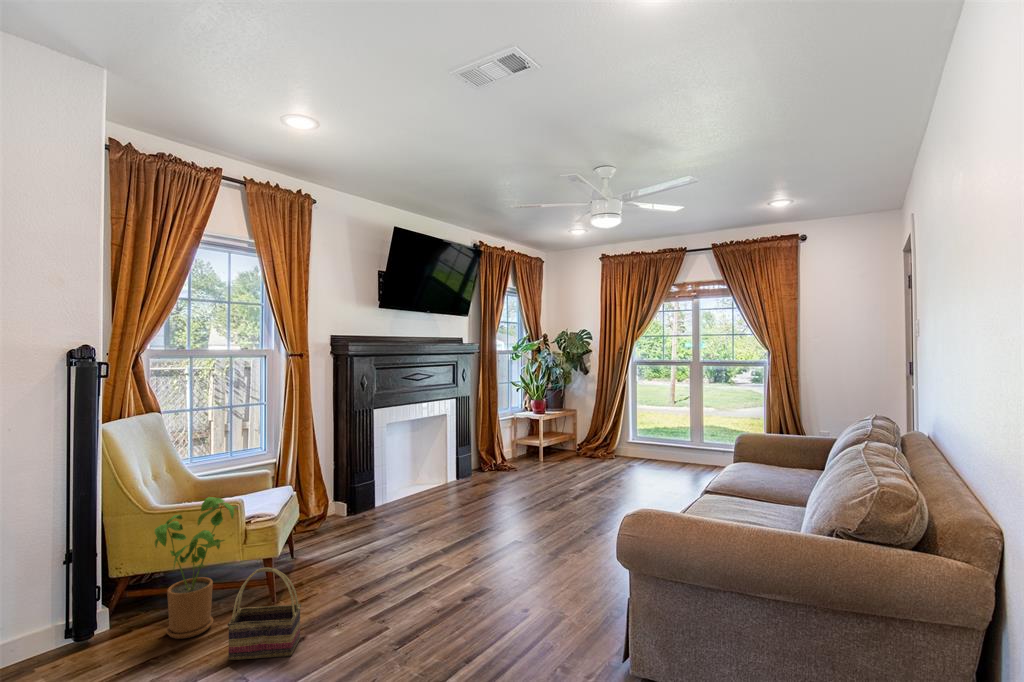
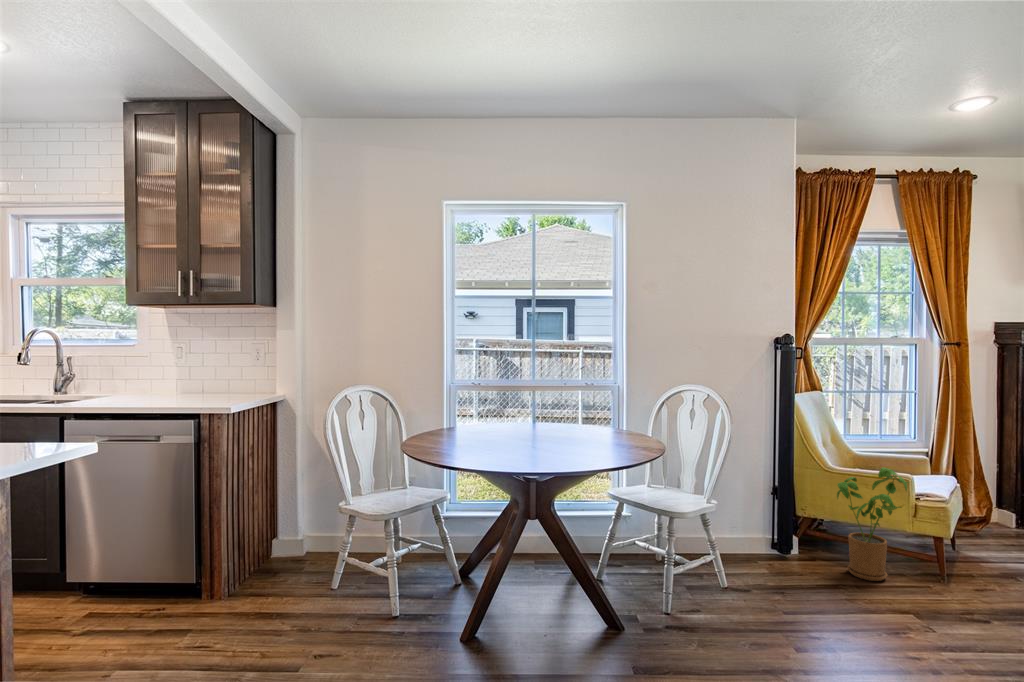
basket: present [228,568,301,660] -> none [911,540,987,630]

